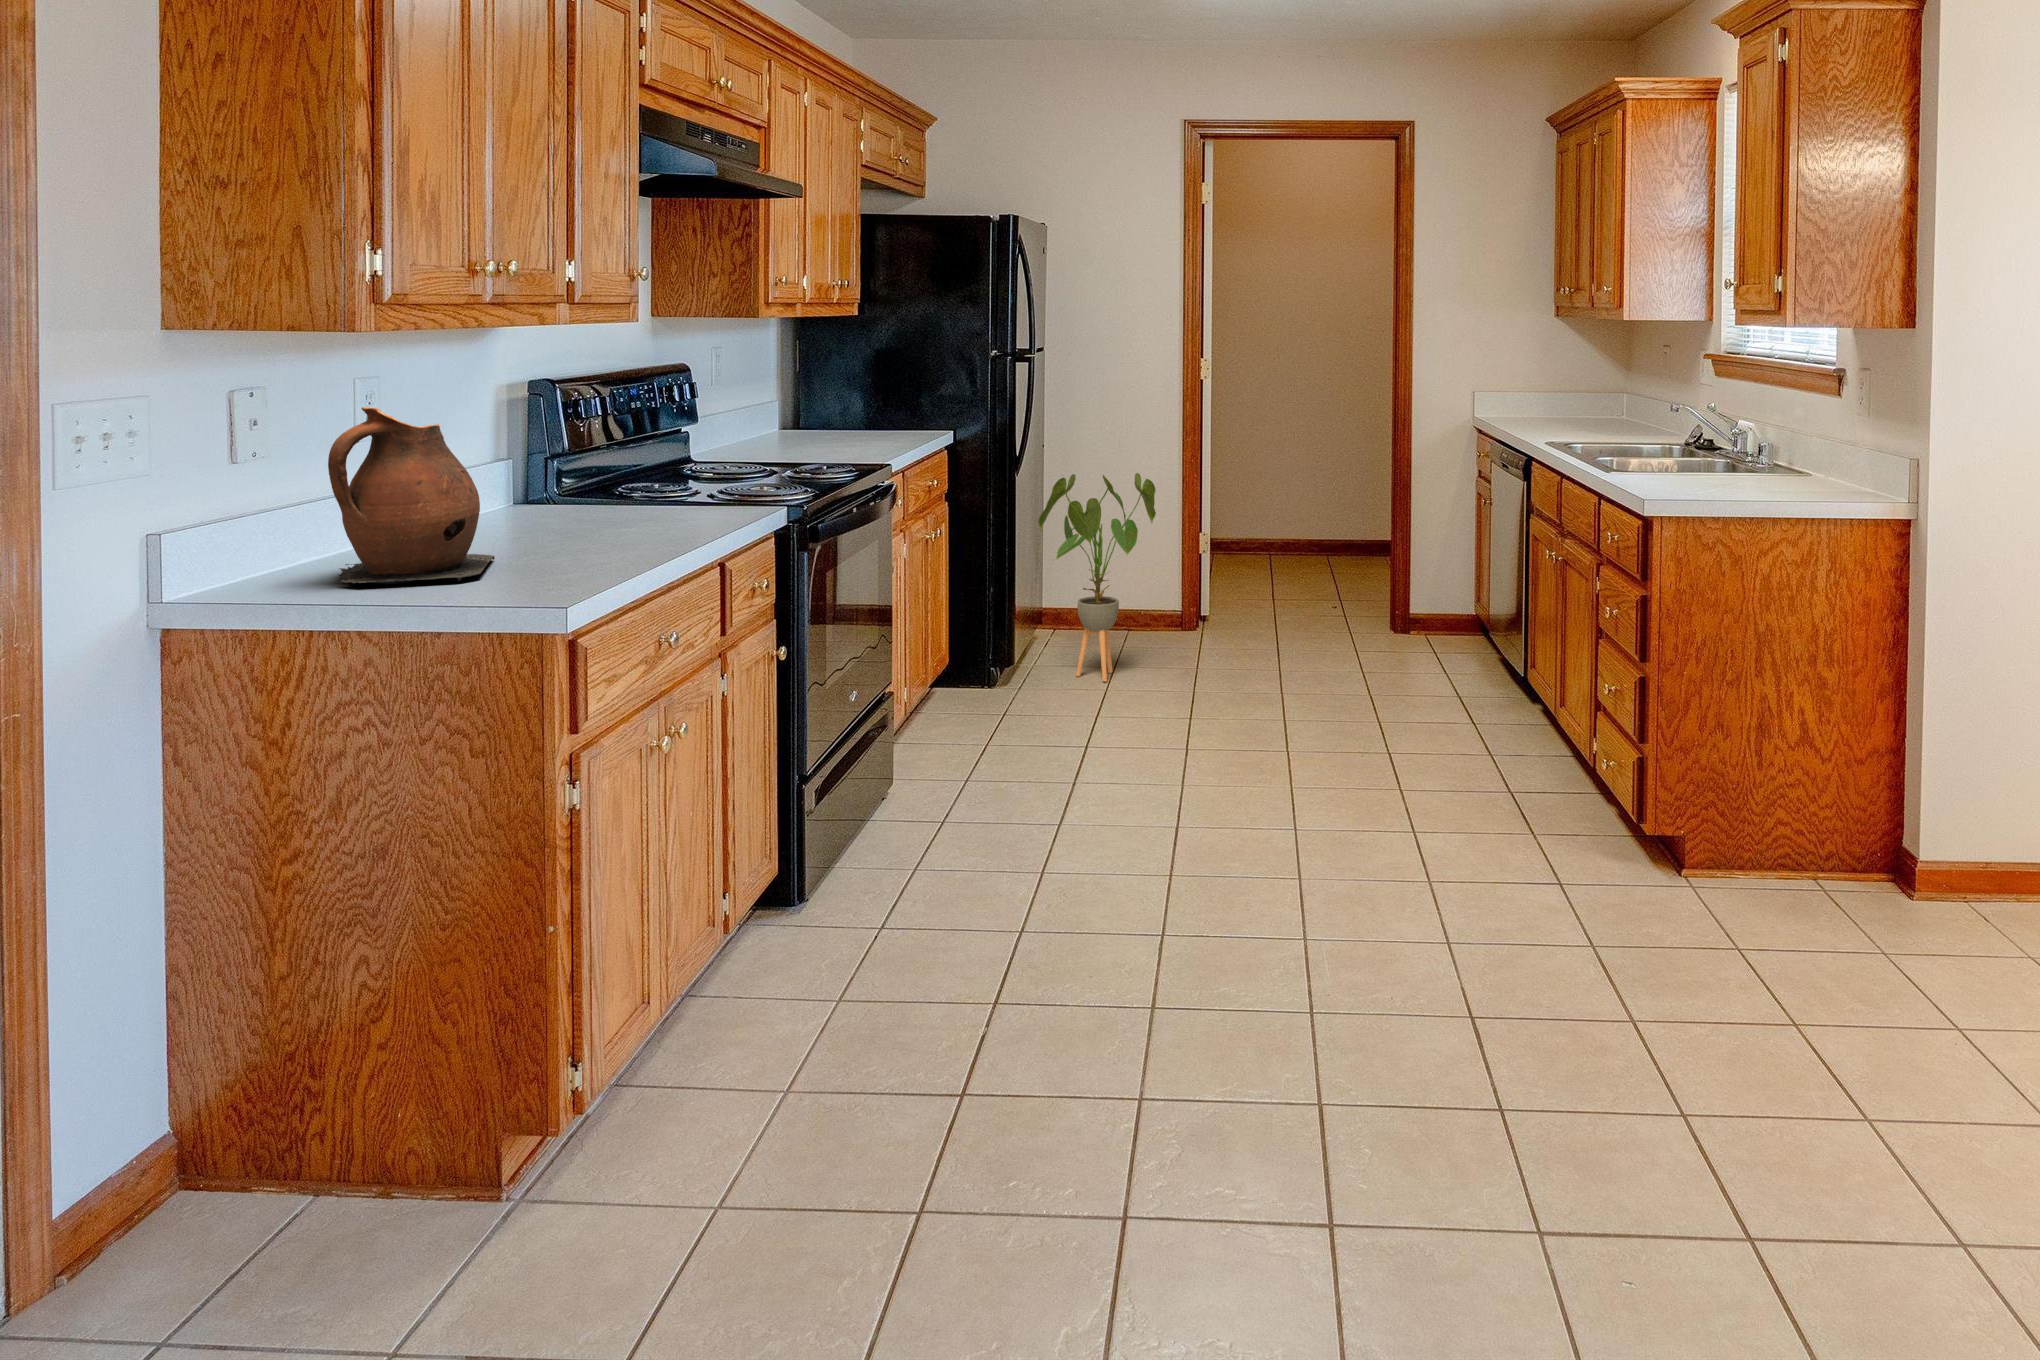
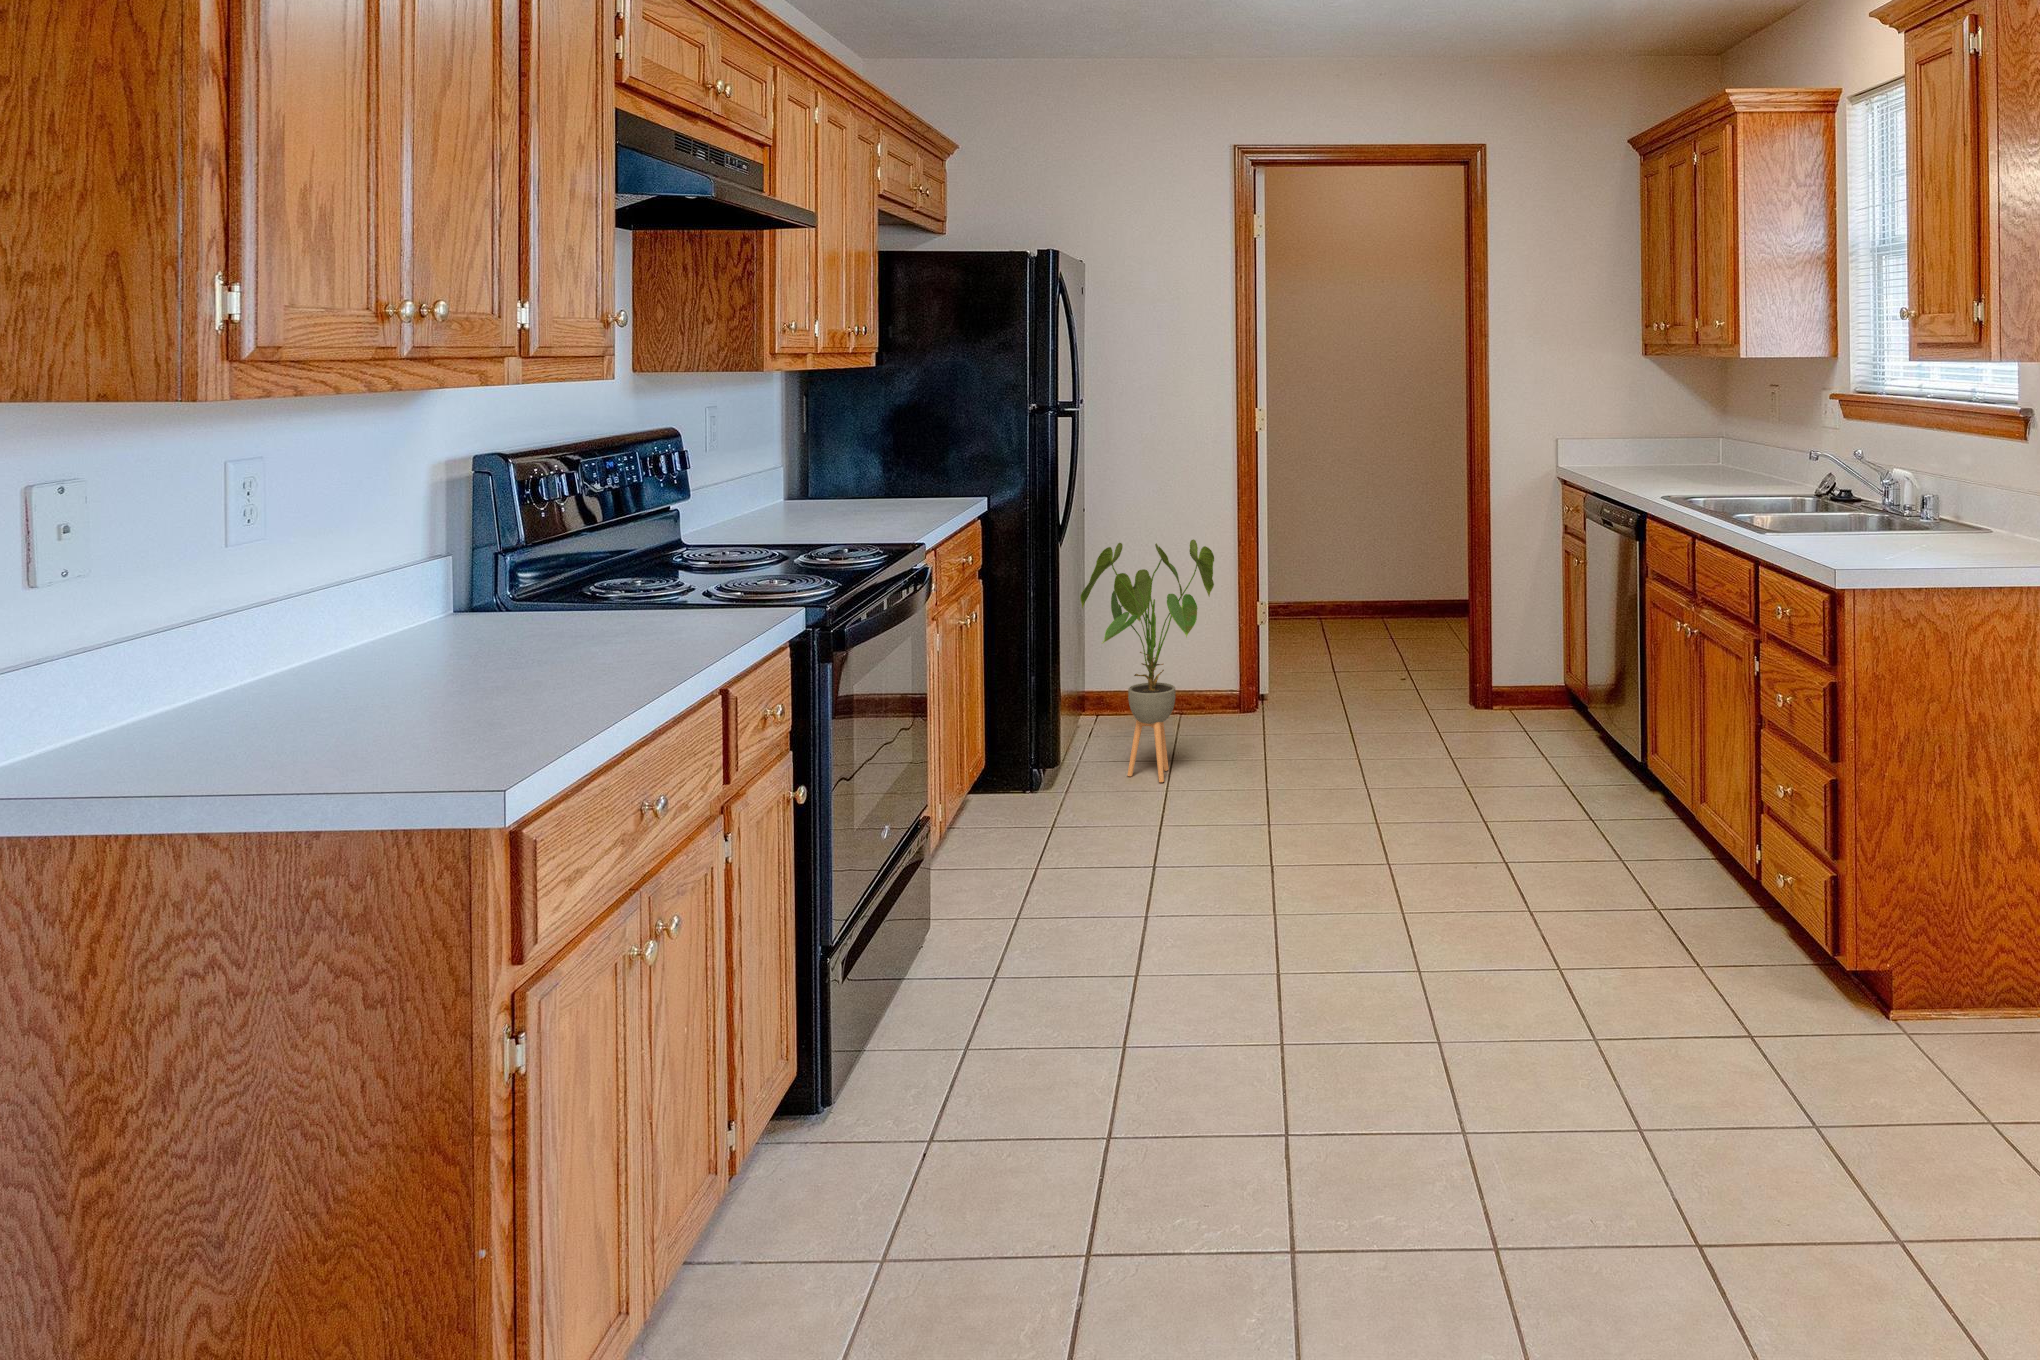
ceramic pitcher: present [328,407,495,583] -> none [166,504,413,755]

